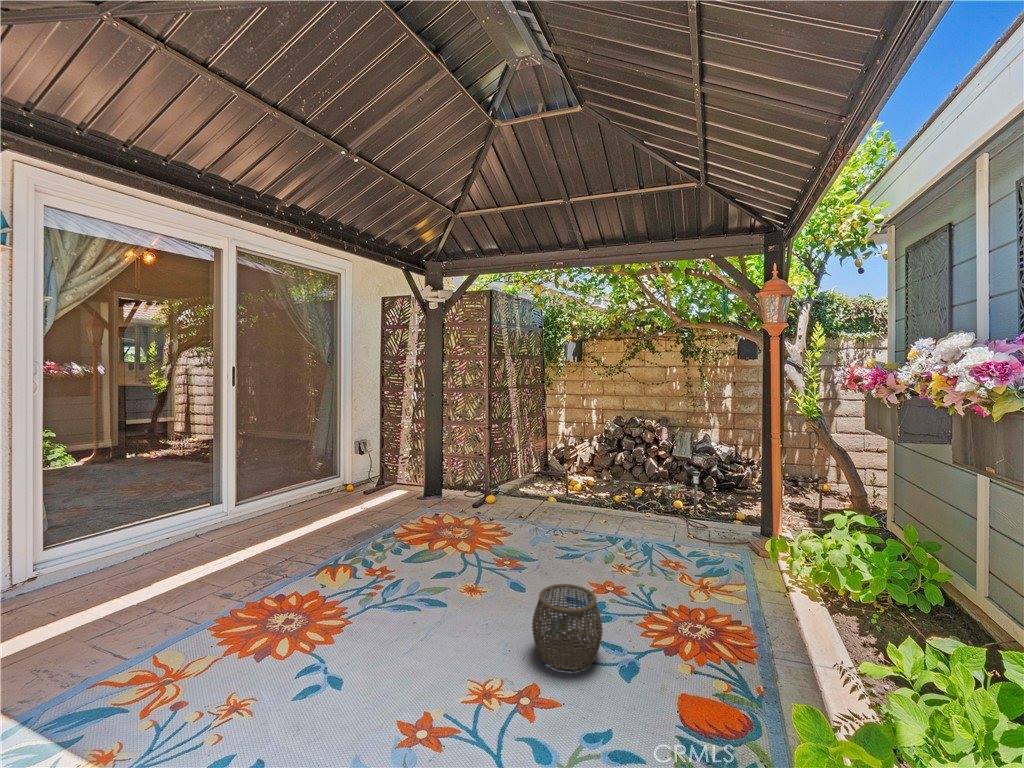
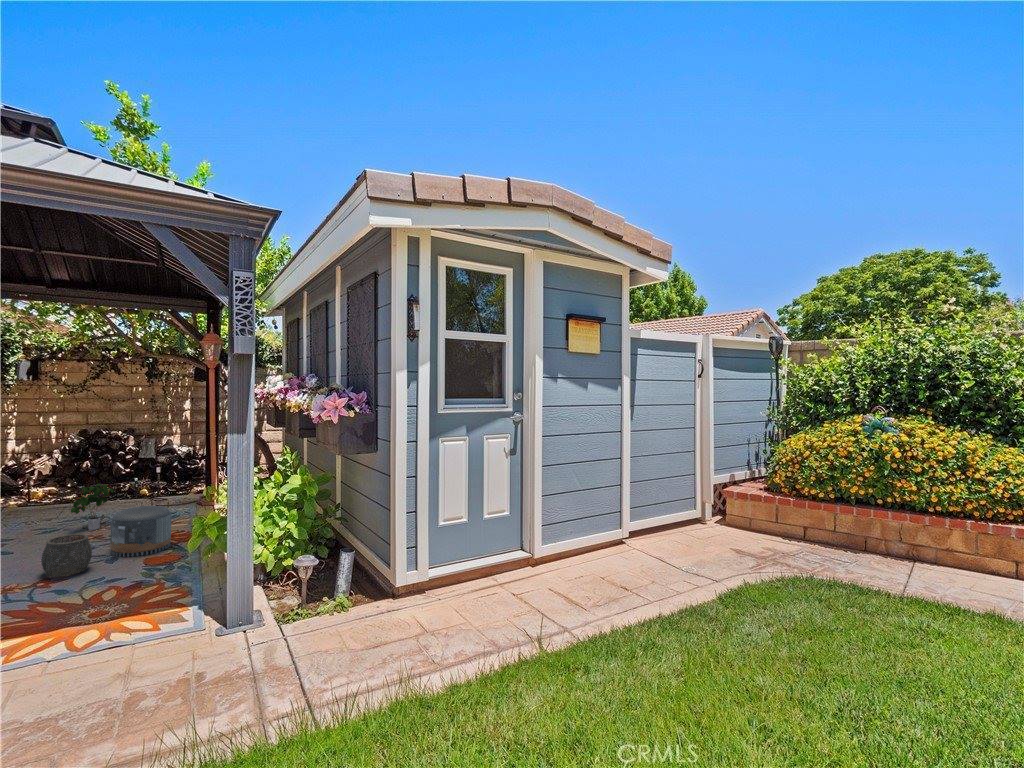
potted plant: none [591,490,643,558] -> present [71,484,114,530]
pouf: none [633,549,732,661] -> present [110,506,171,557]

